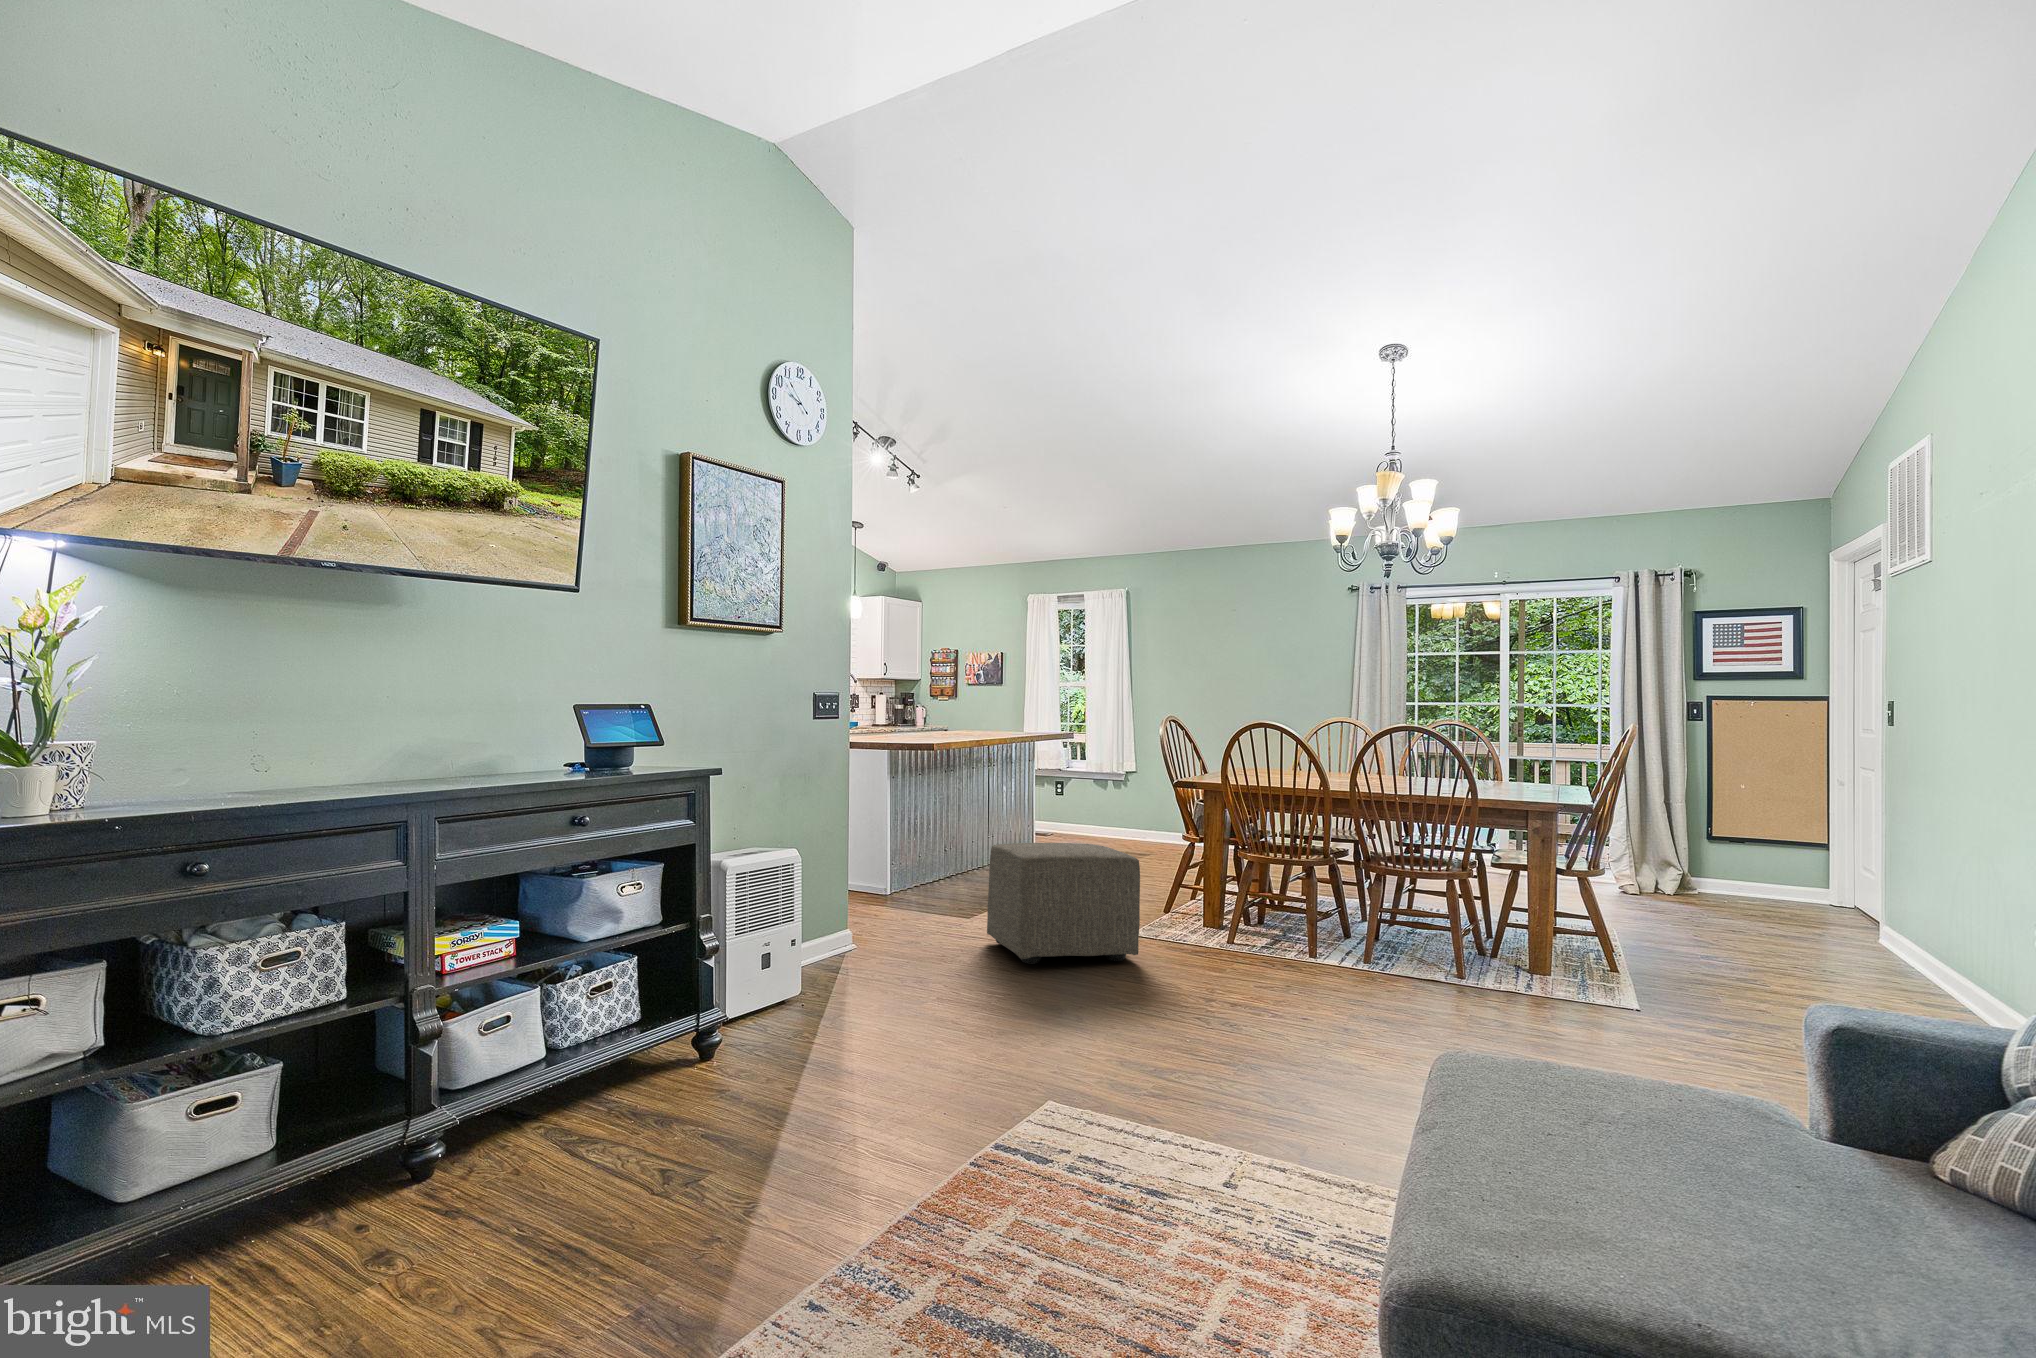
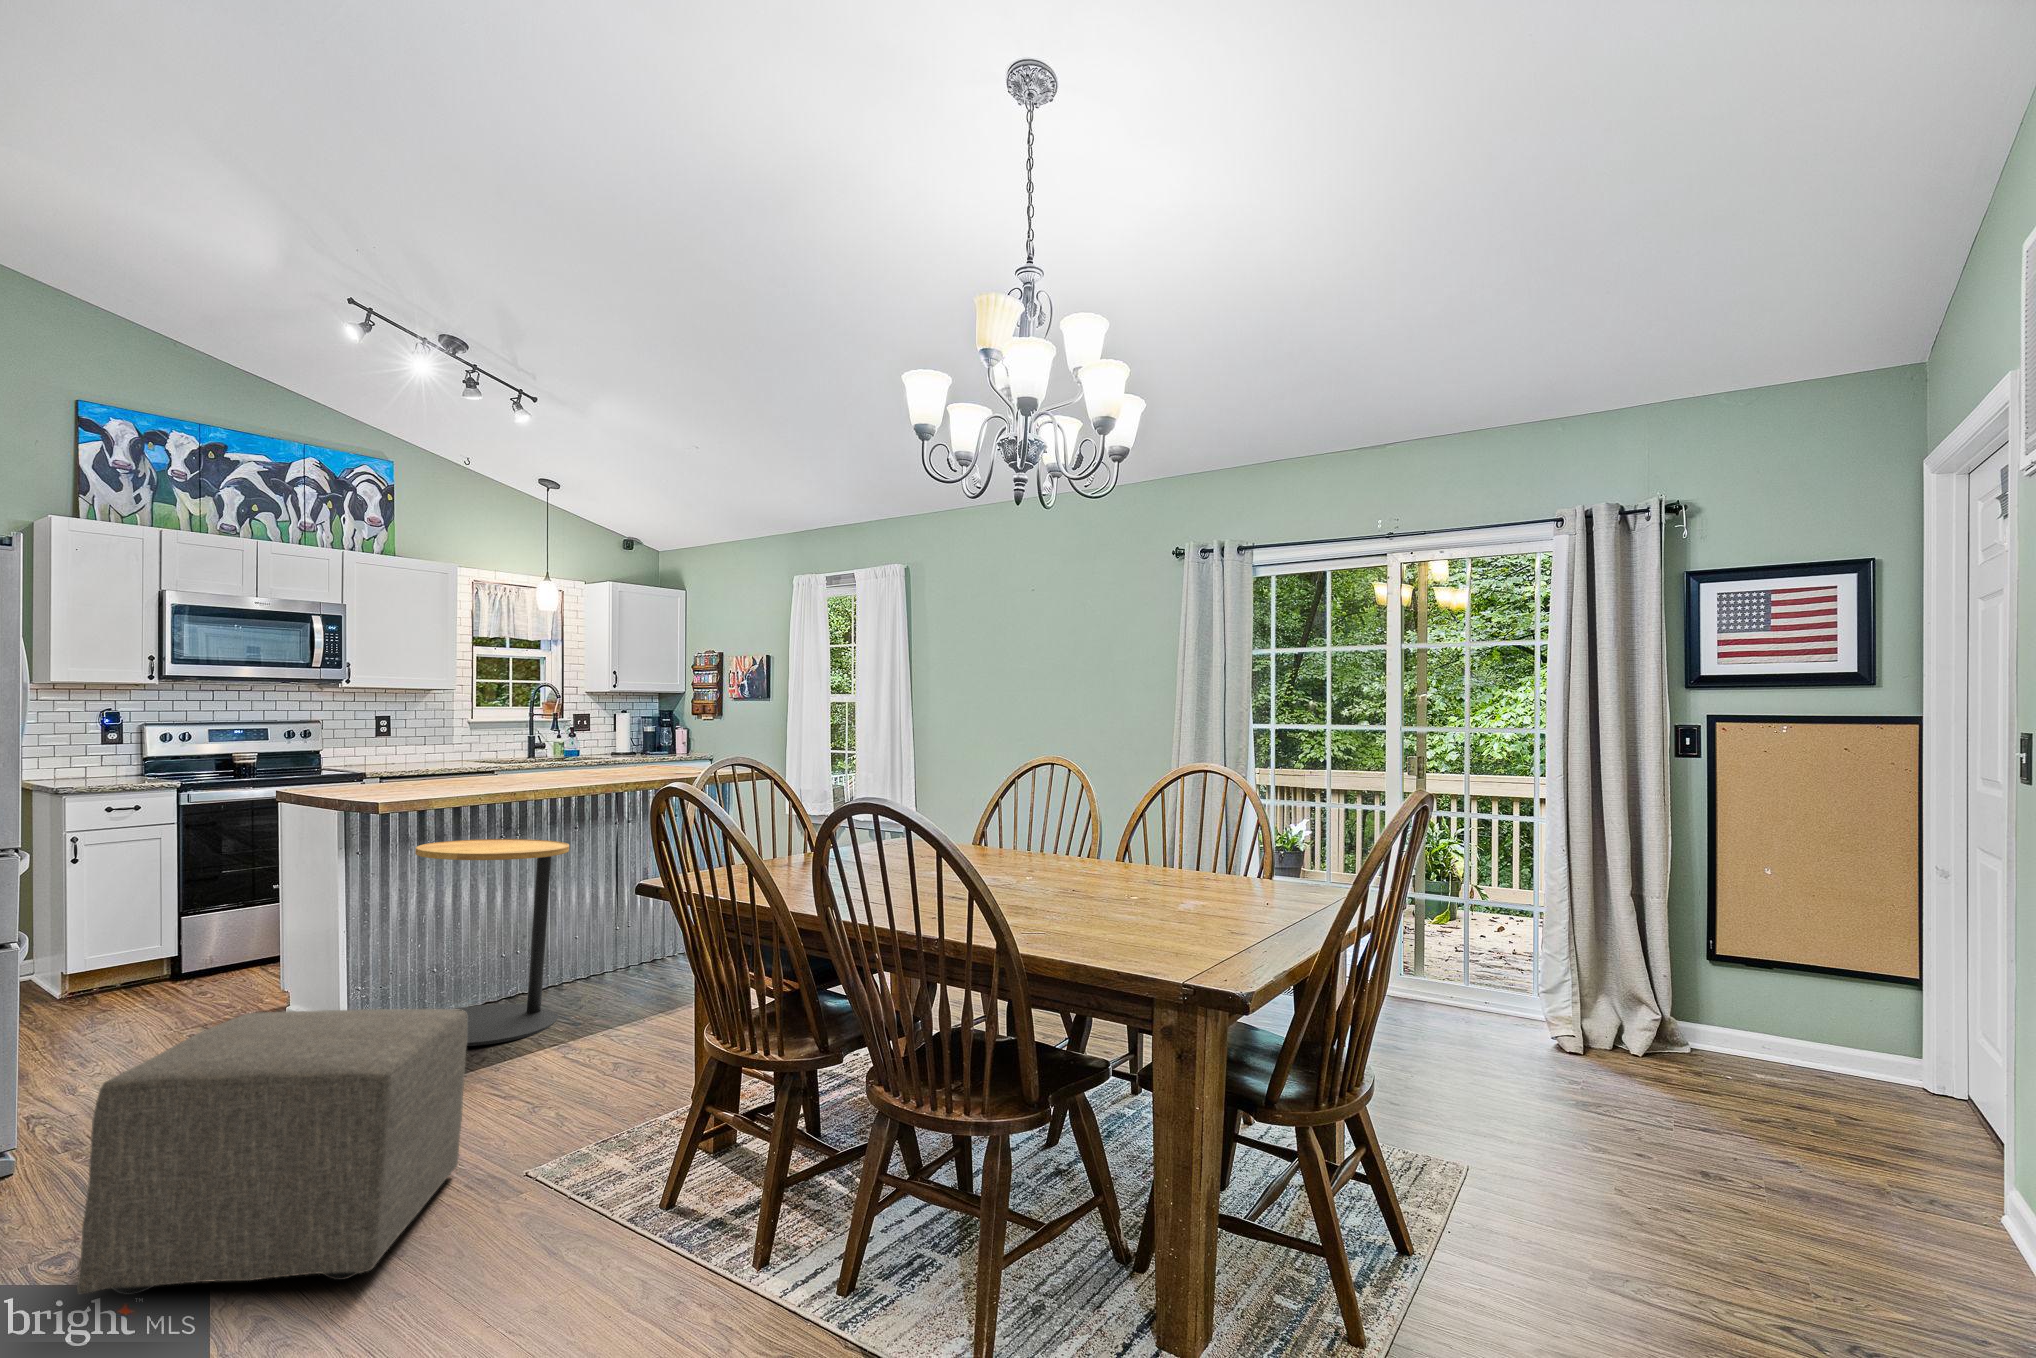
side table: none [922,772,1014,896] -> present [415,839,569,1046]

